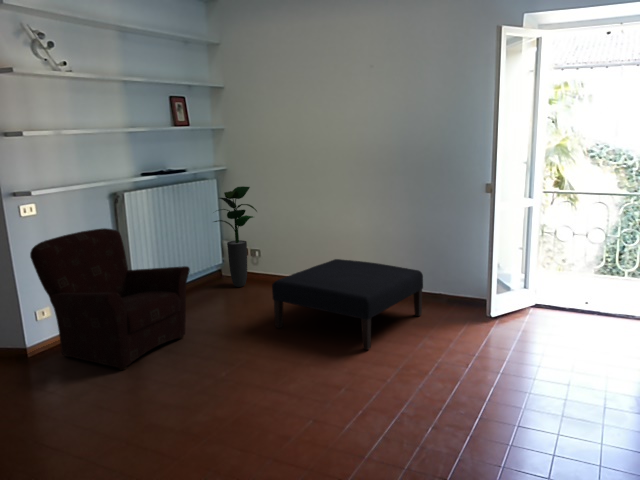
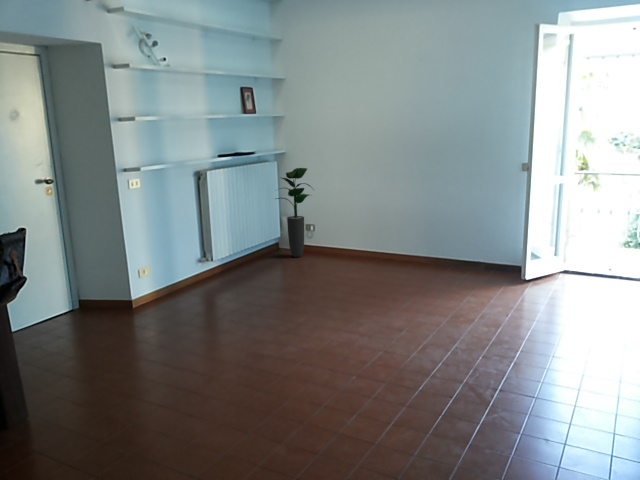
armchair: present [30,228,190,370] -> none [139,201,266,317]
ottoman: present [272,259,423,350] -> none [336,231,465,304]

